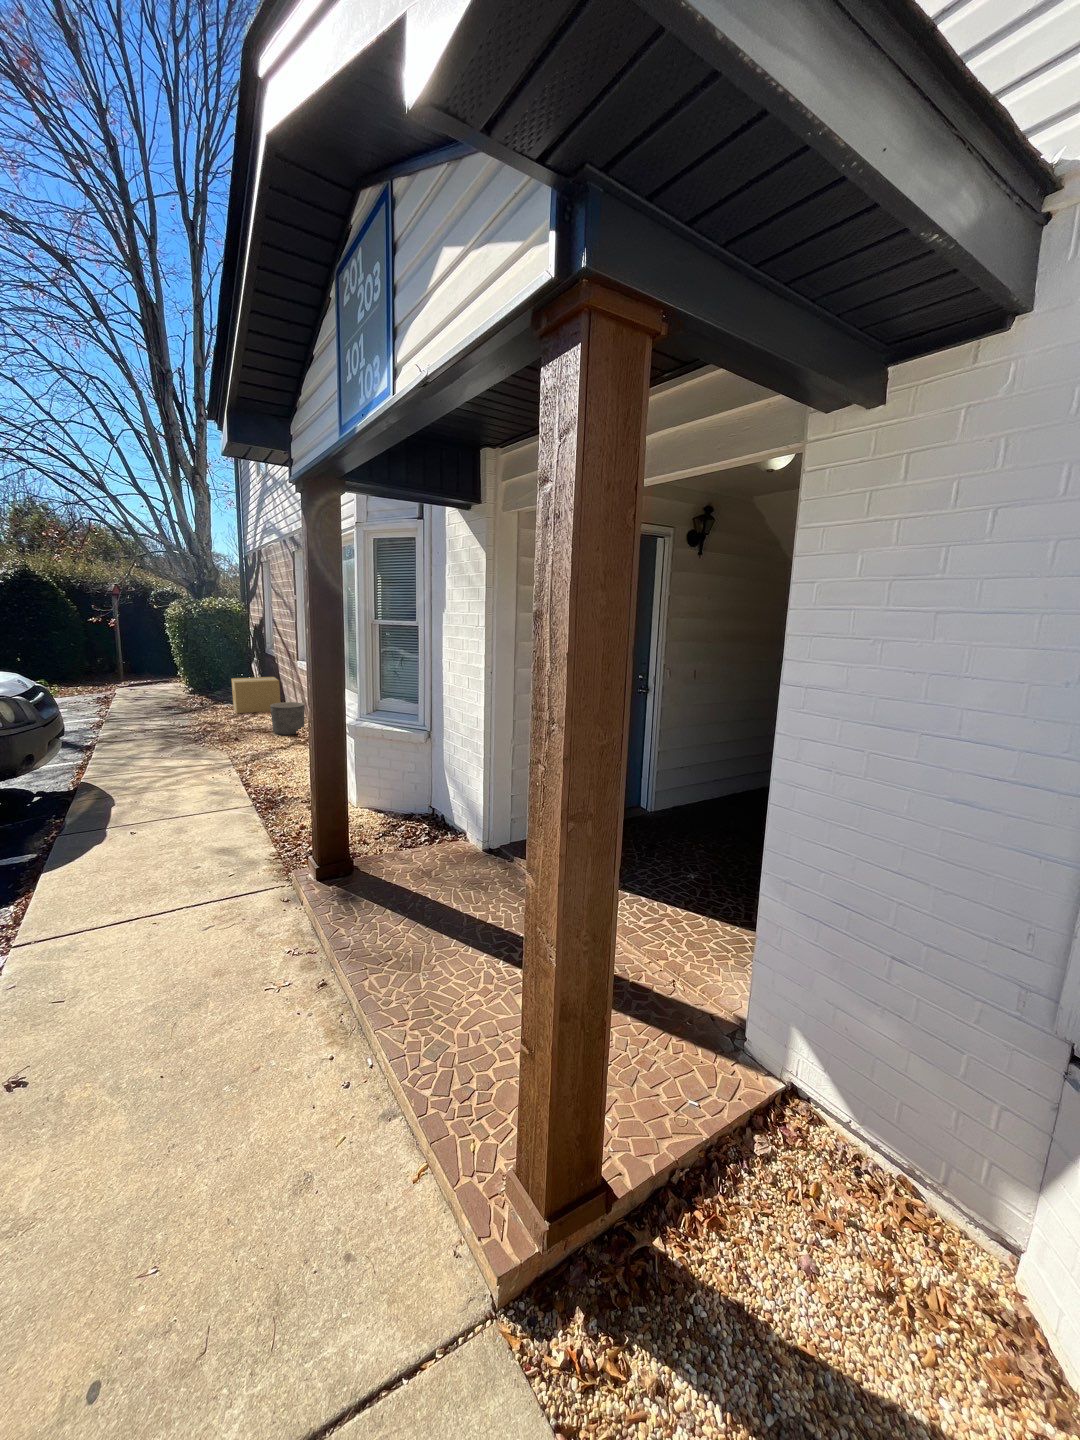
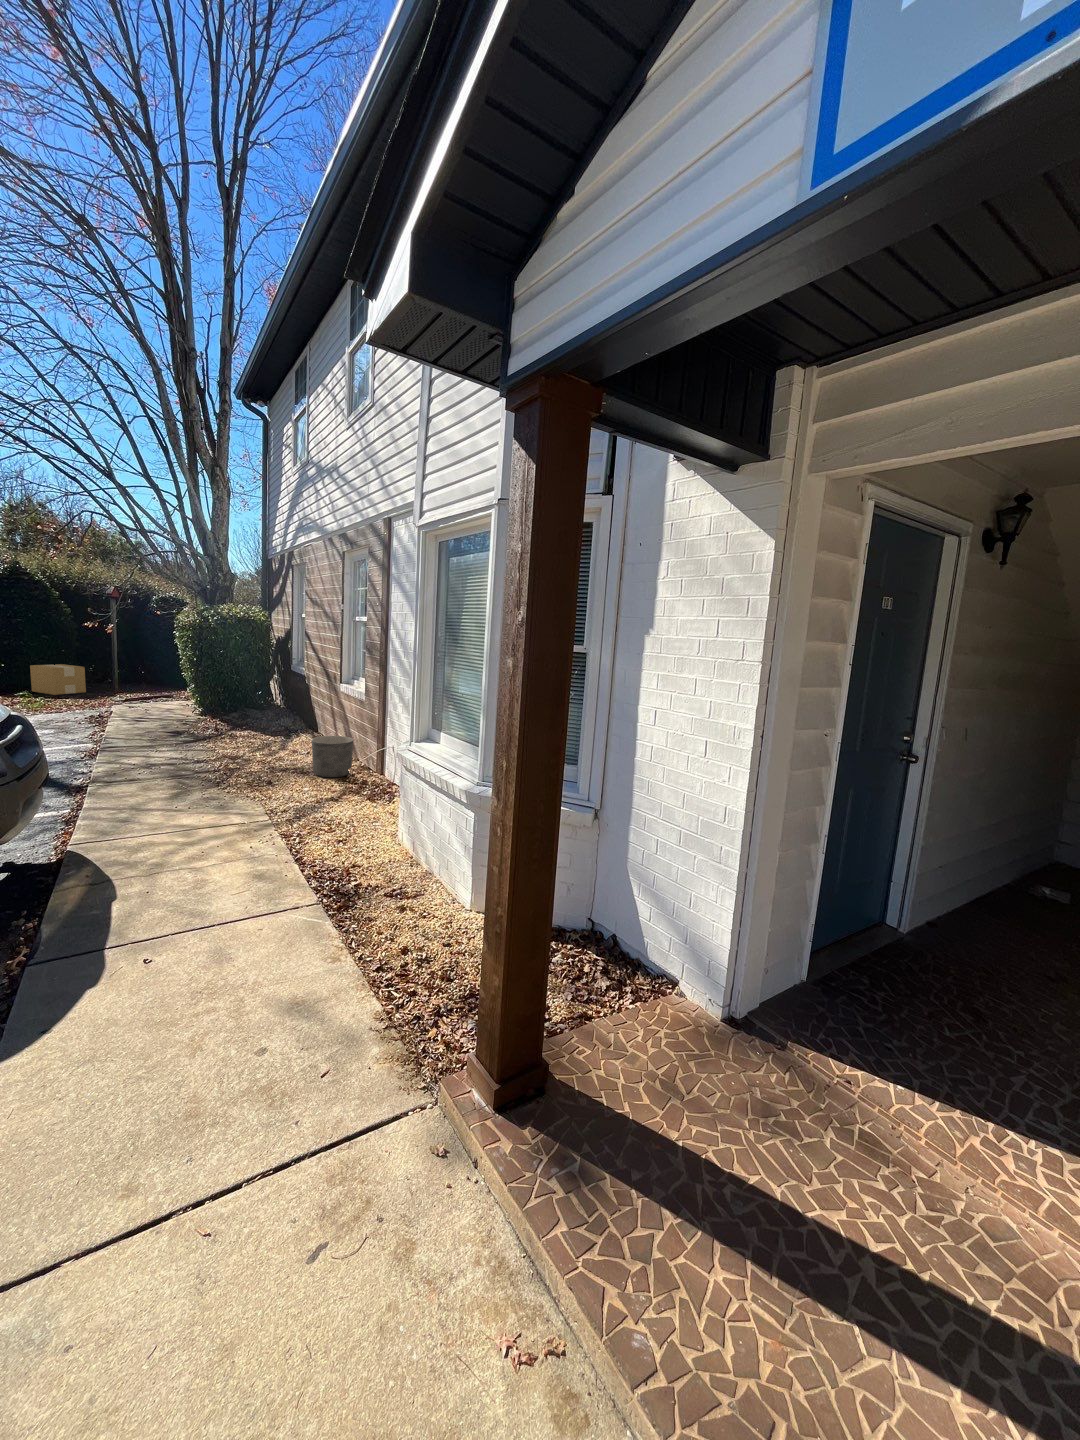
cardboard box: present [231,677,280,713] -> present [30,664,86,695]

